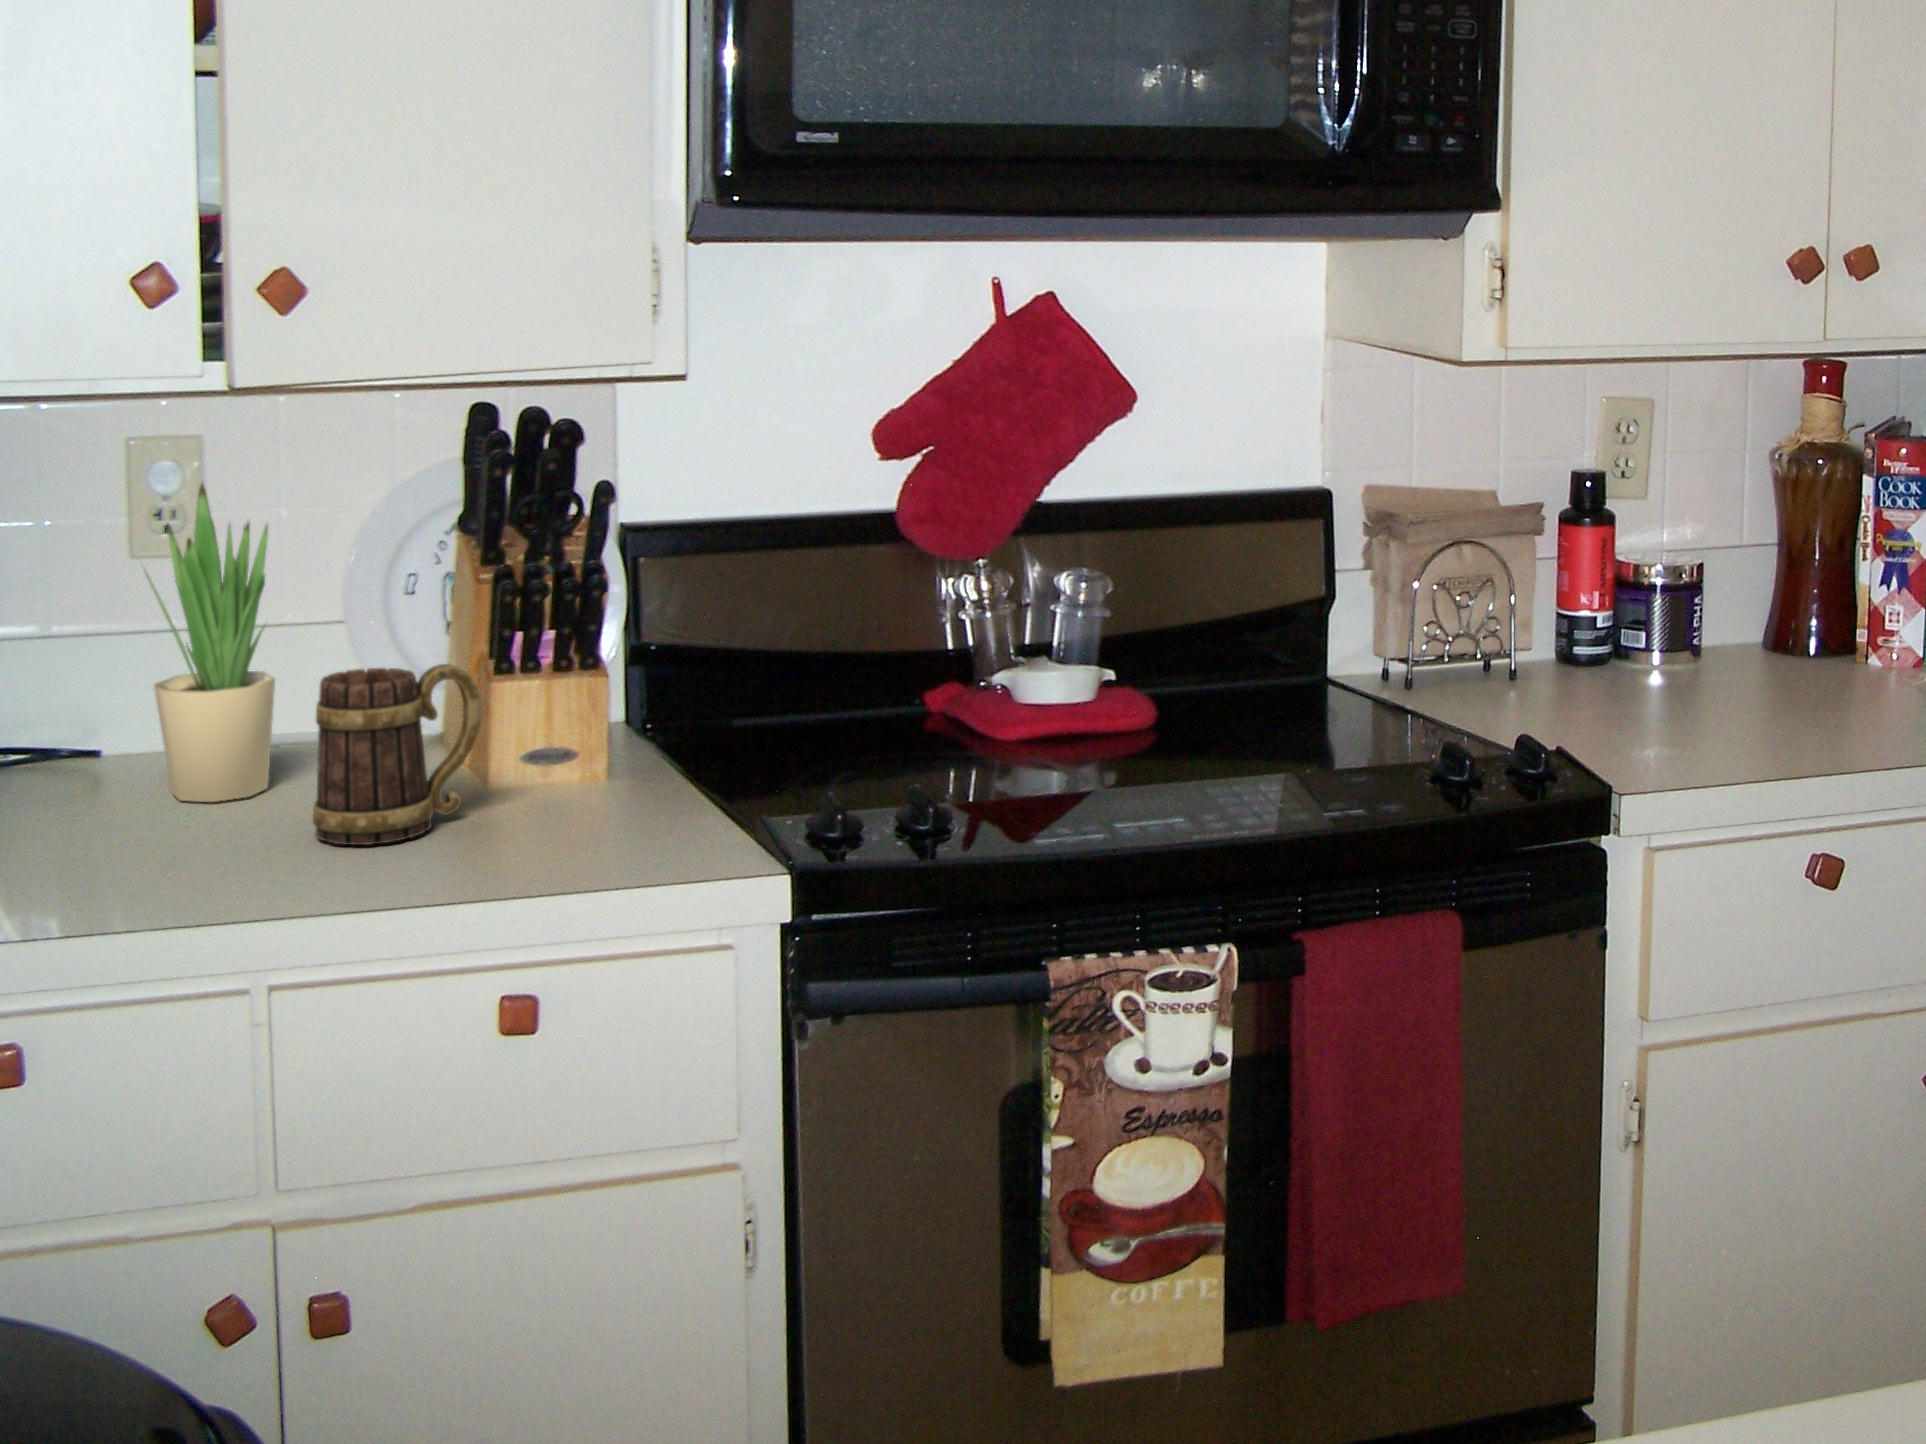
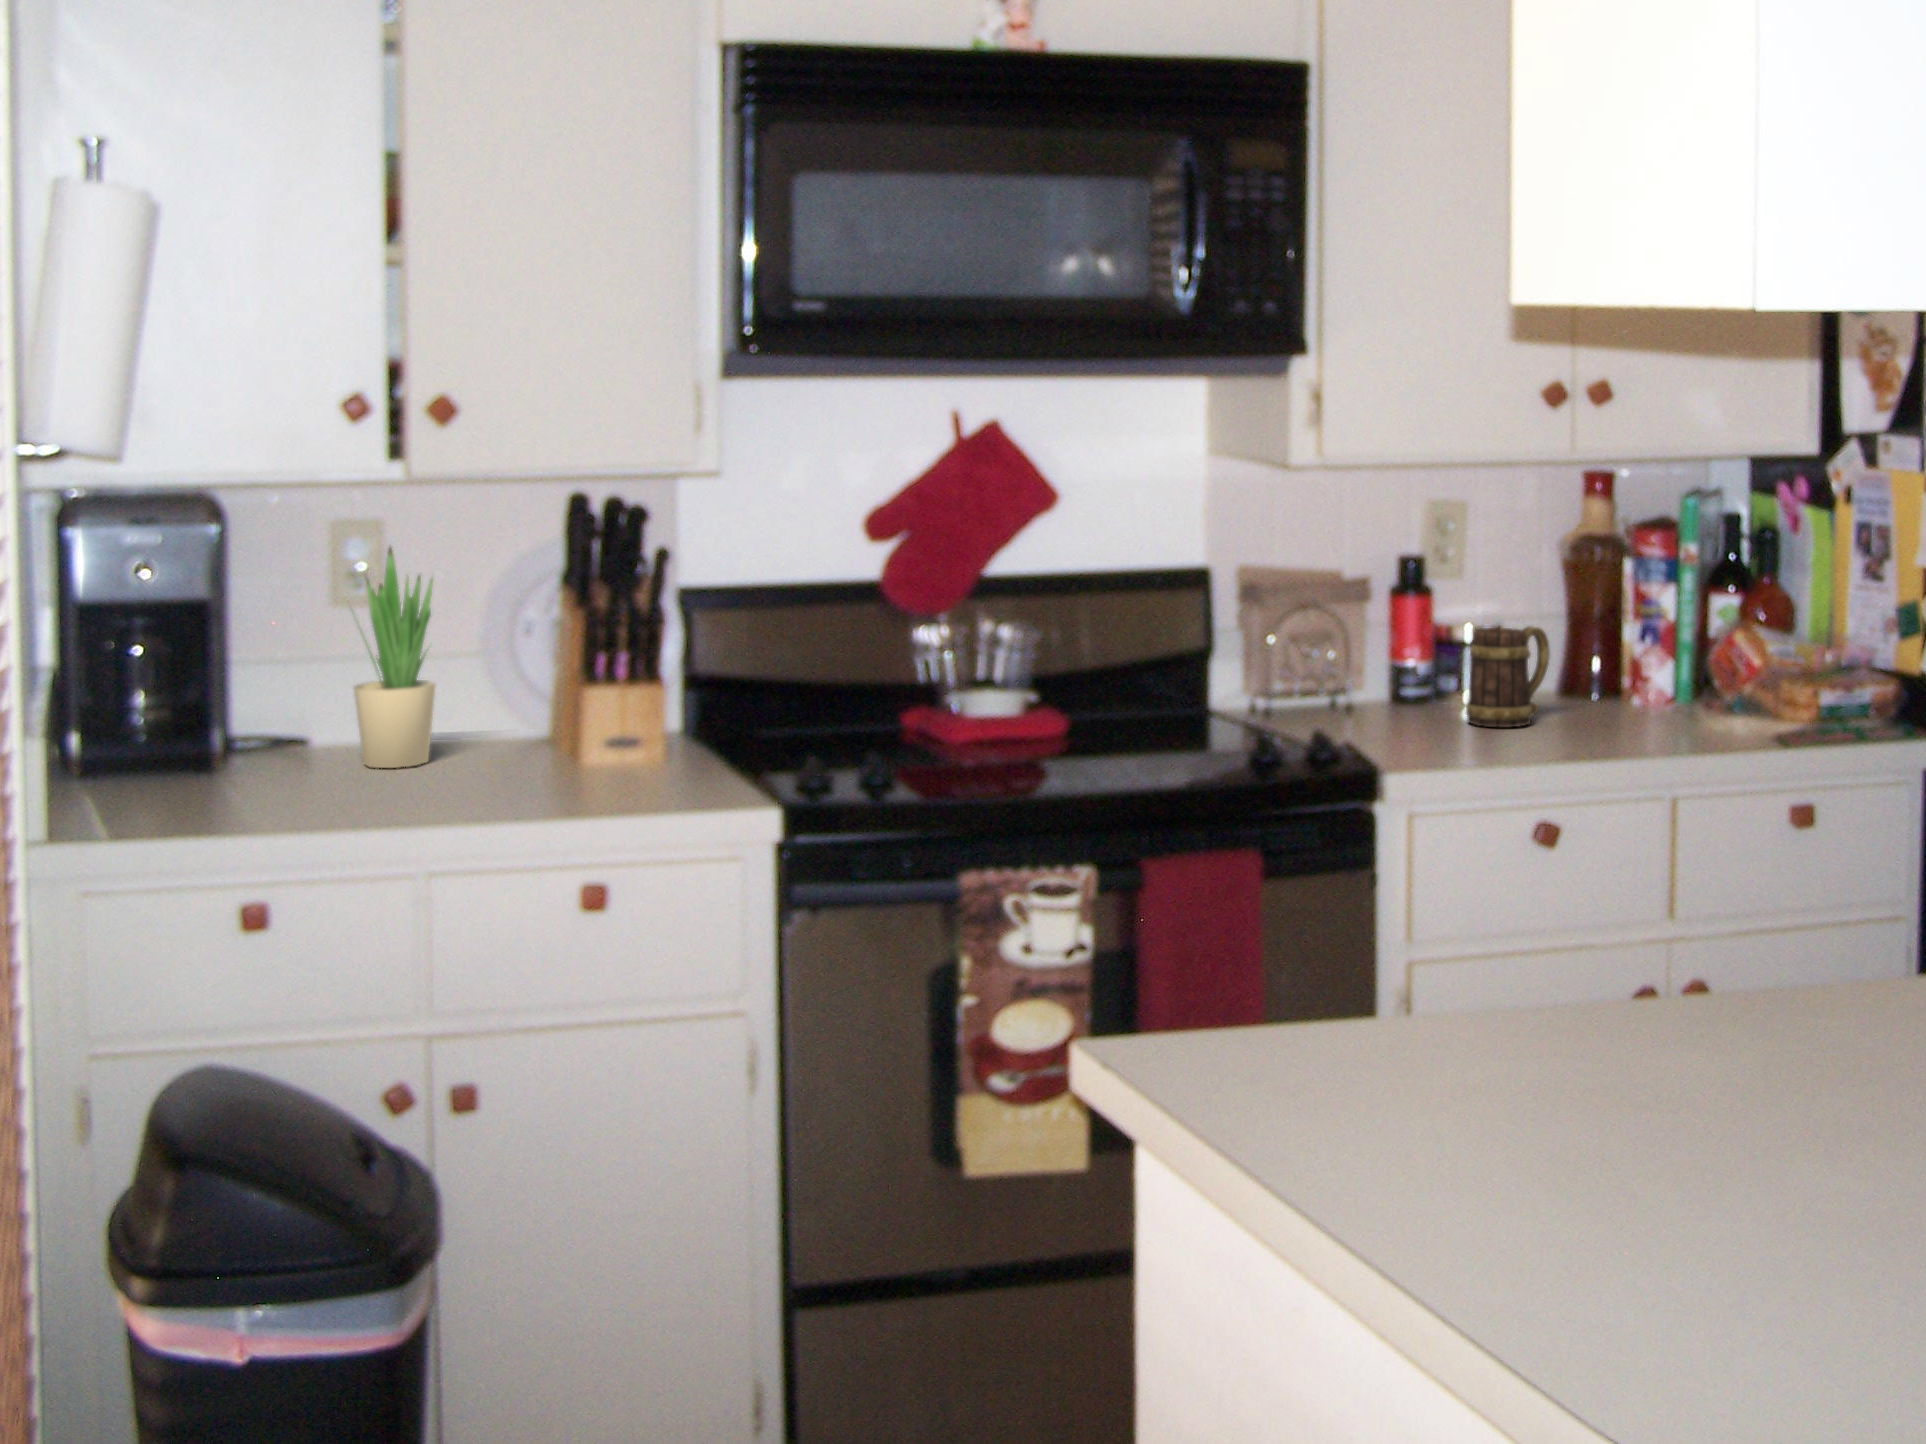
mug: present [313,664,482,845] -> present [1466,626,1550,727]

